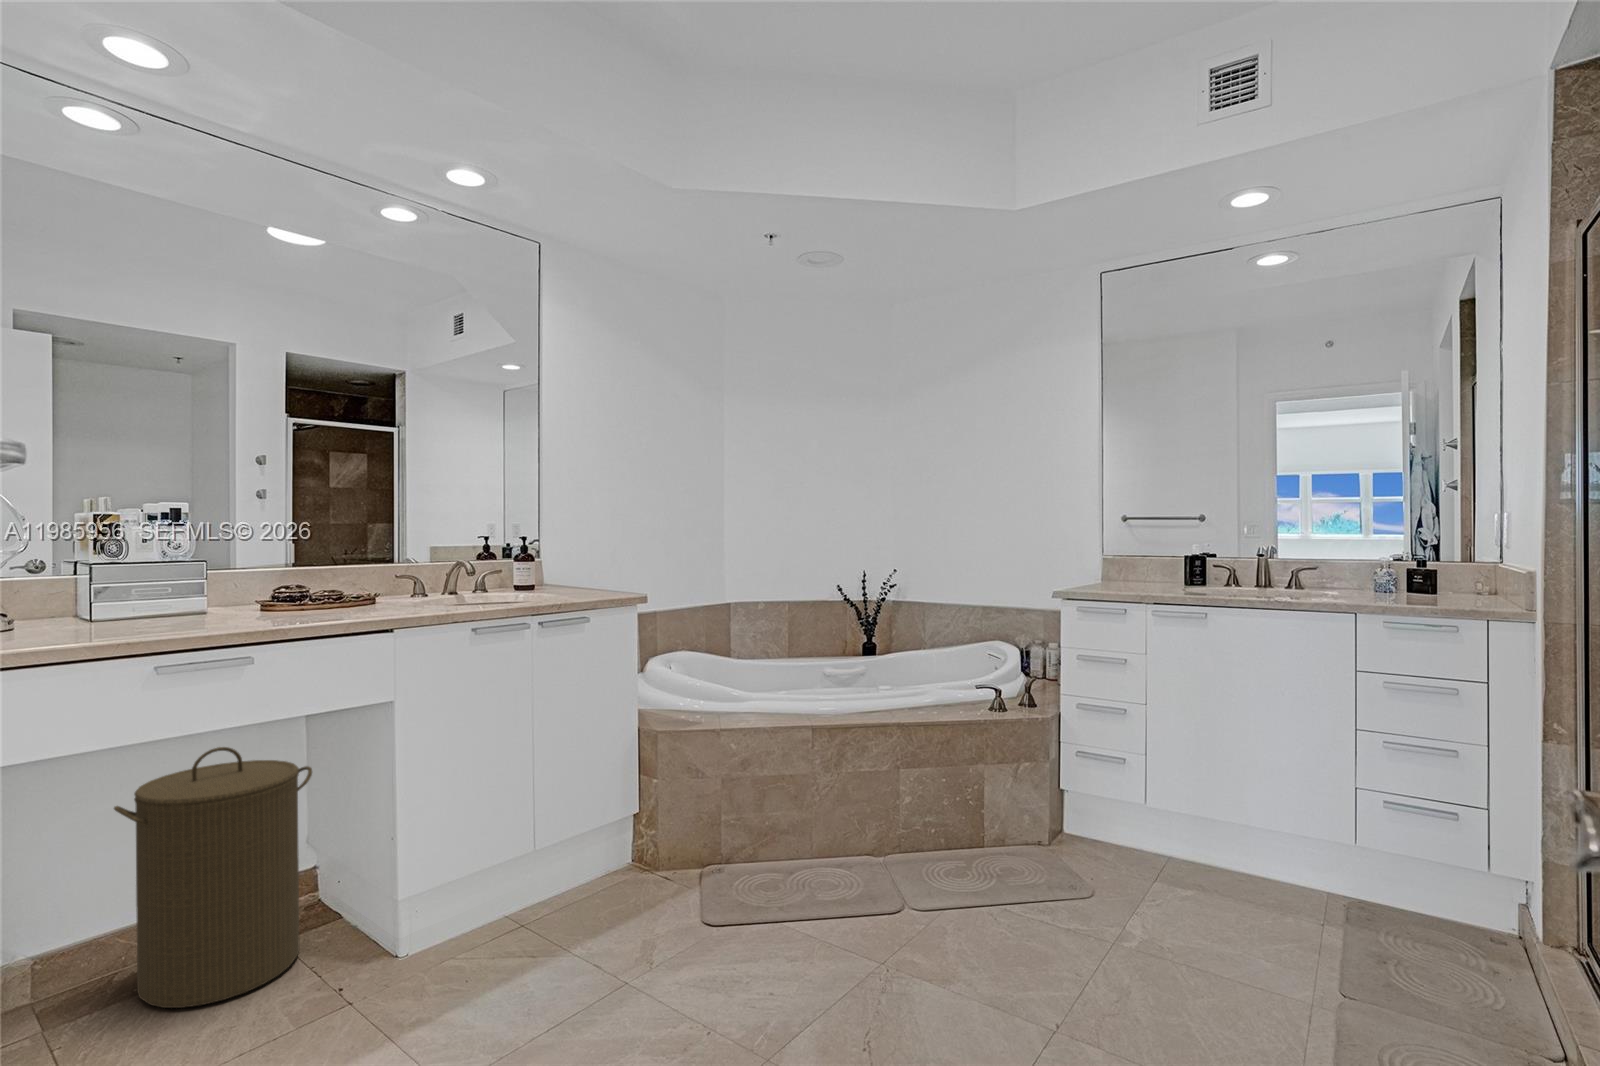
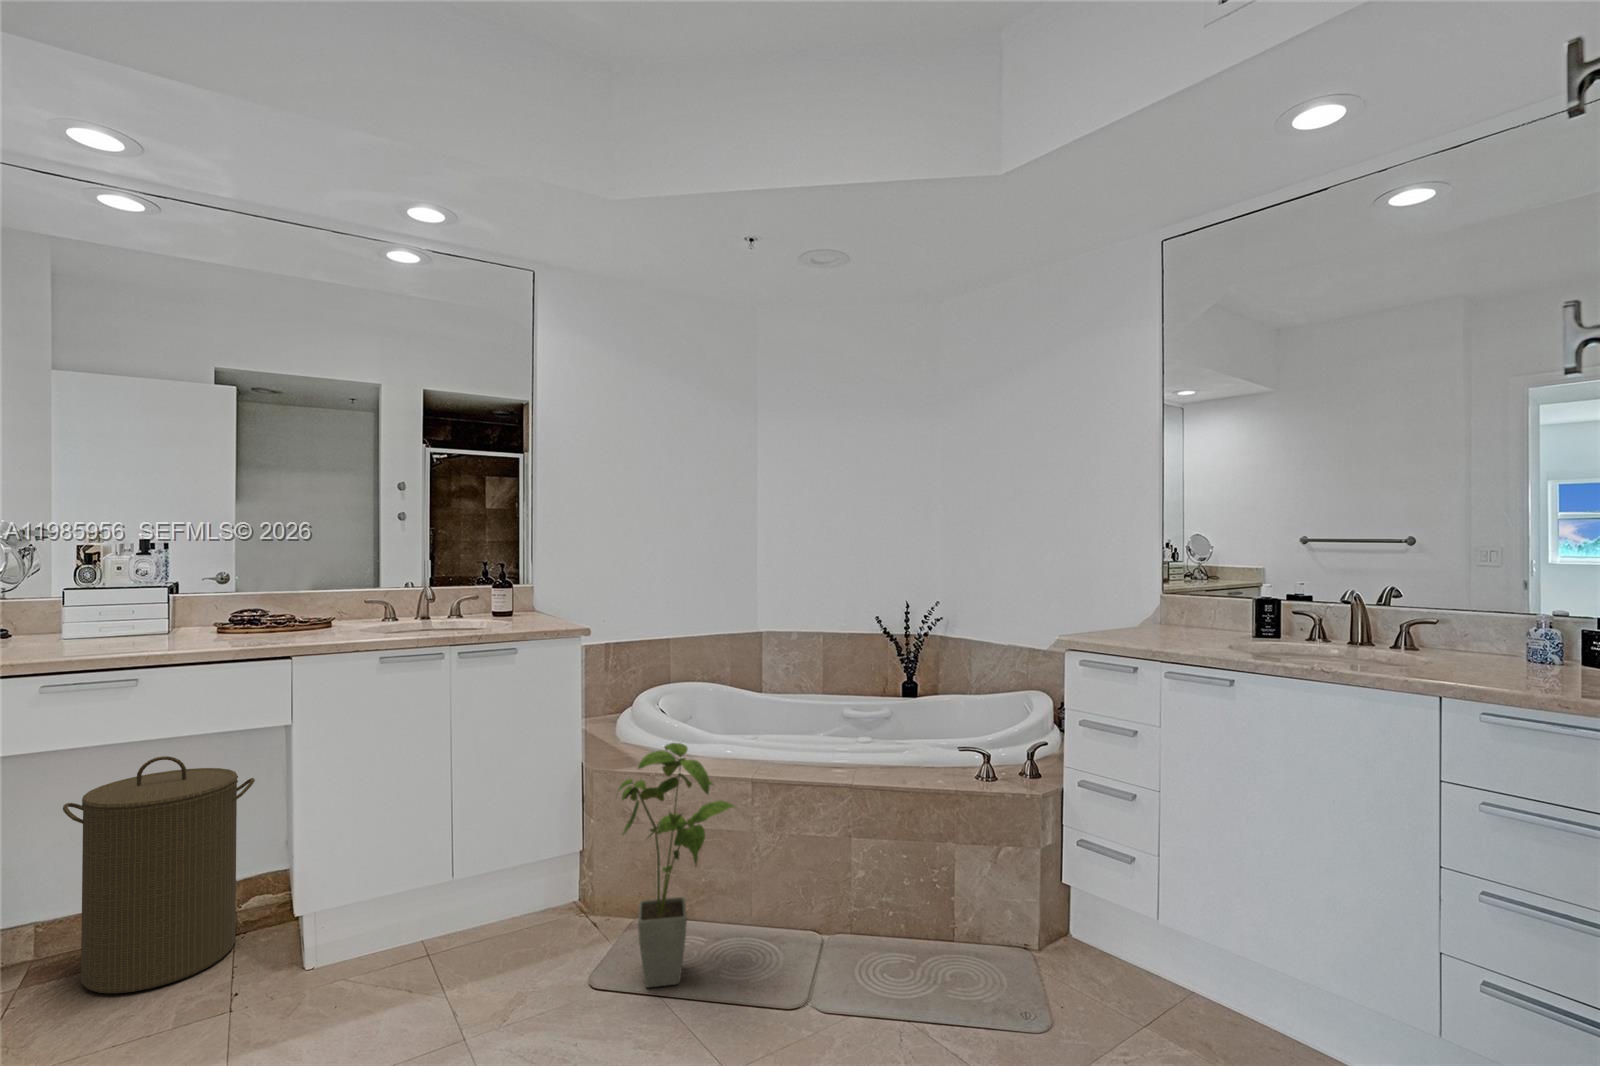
house plant: none [721,692,829,913] -> present [618,743,735,987]

